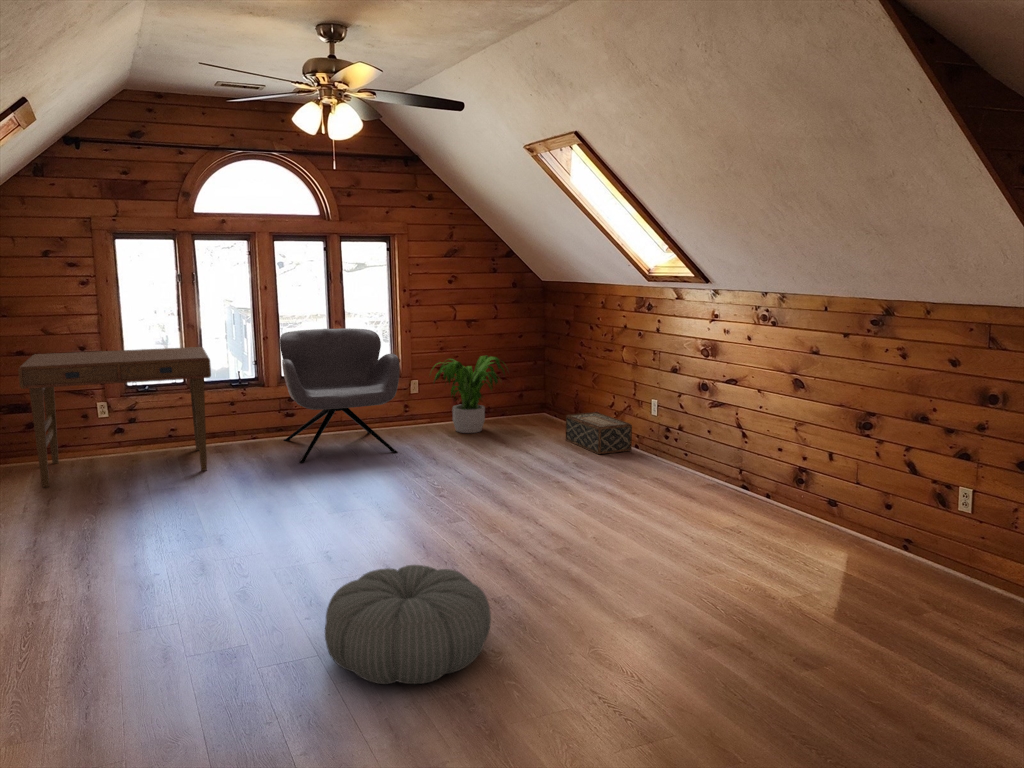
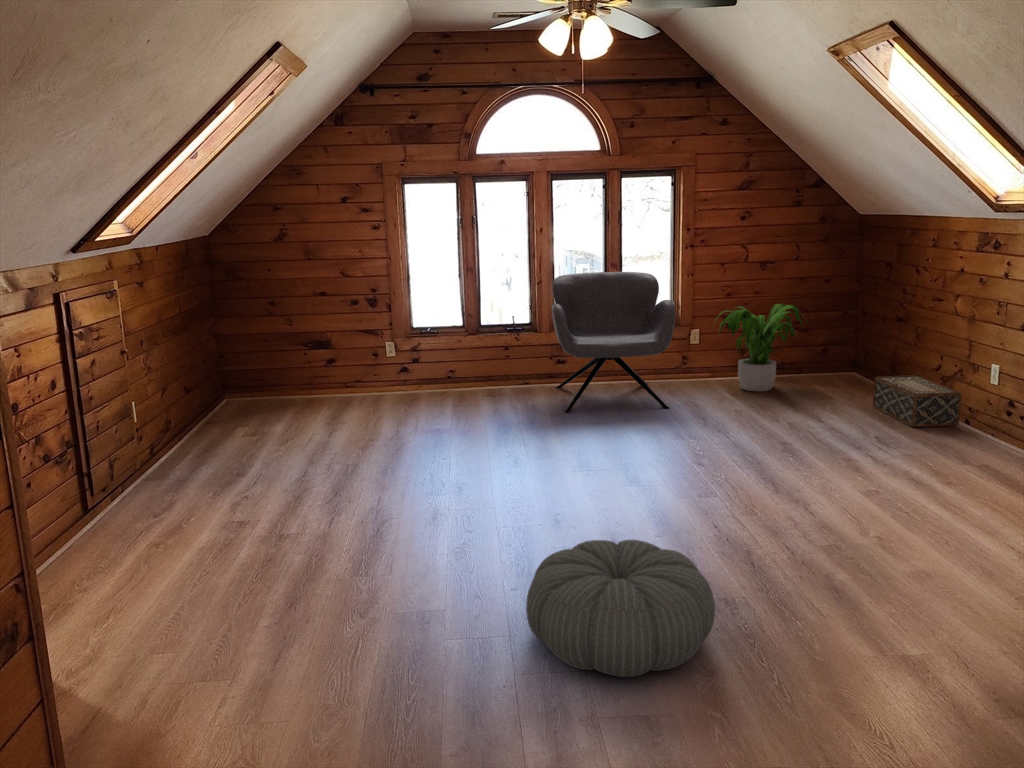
desk: present [18,347,211,487] -> none [313,290,481,419]

